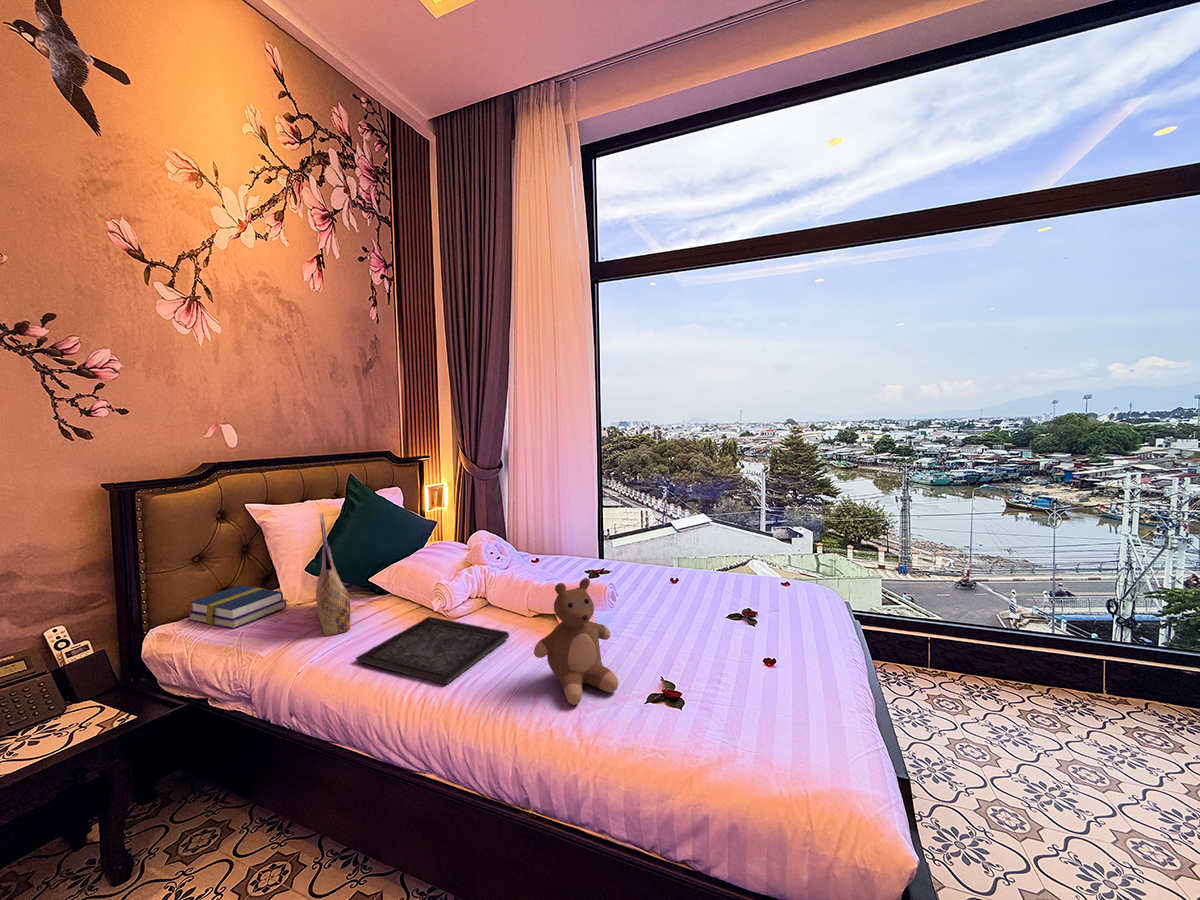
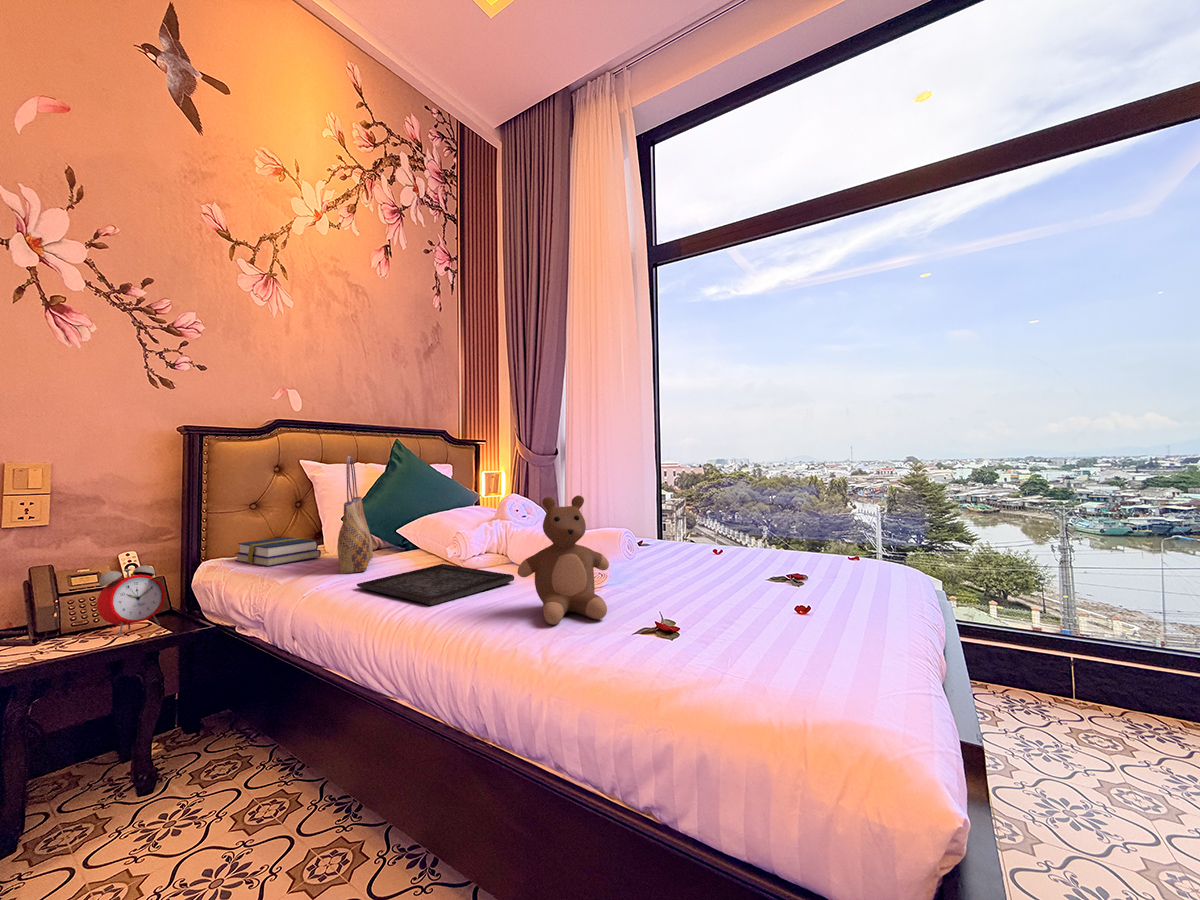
alarm clock: none [41,648,120,732] -> present [97,565,165,636]

